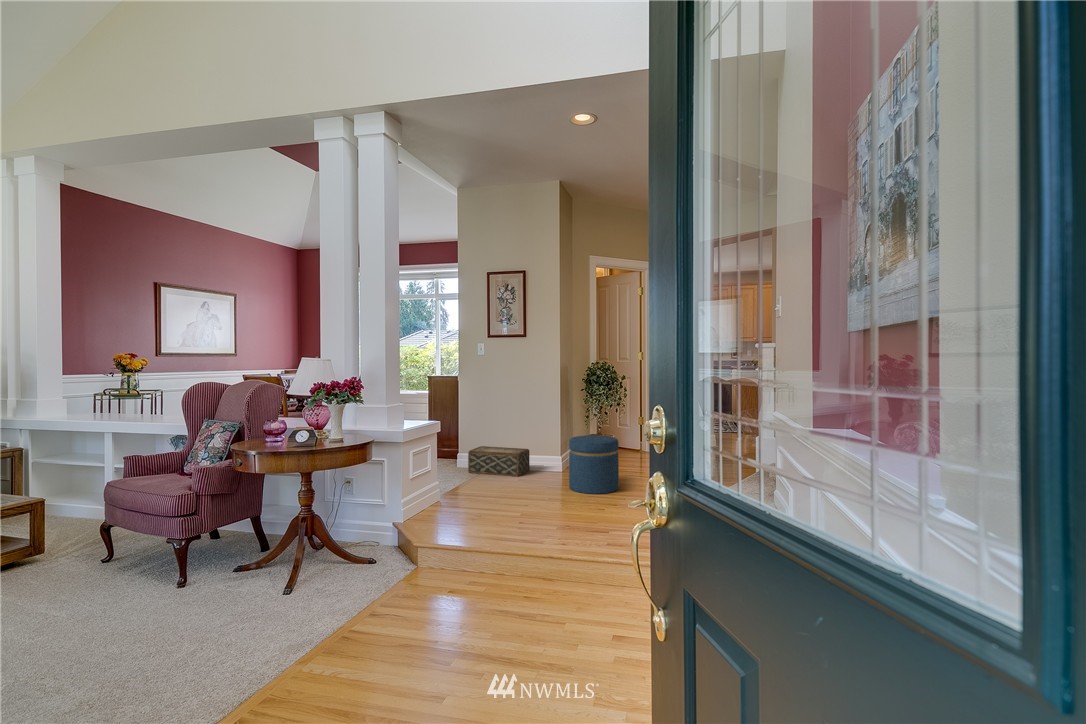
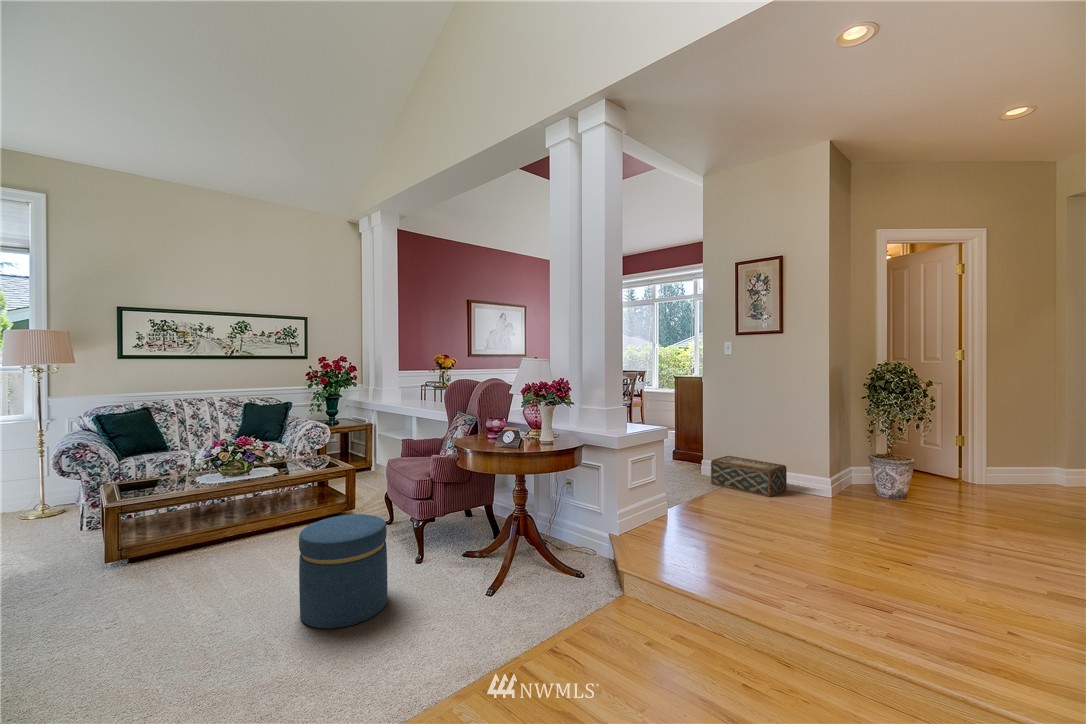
ottoman: present [569,435,619,494] -> present [299,514,388,629]

